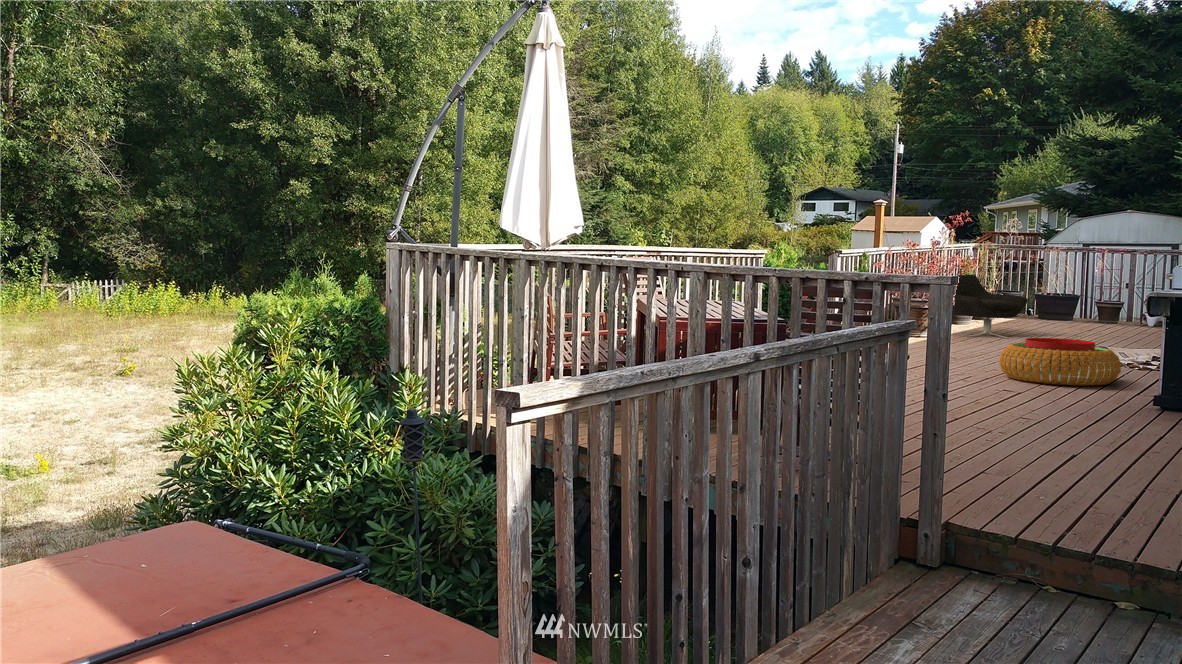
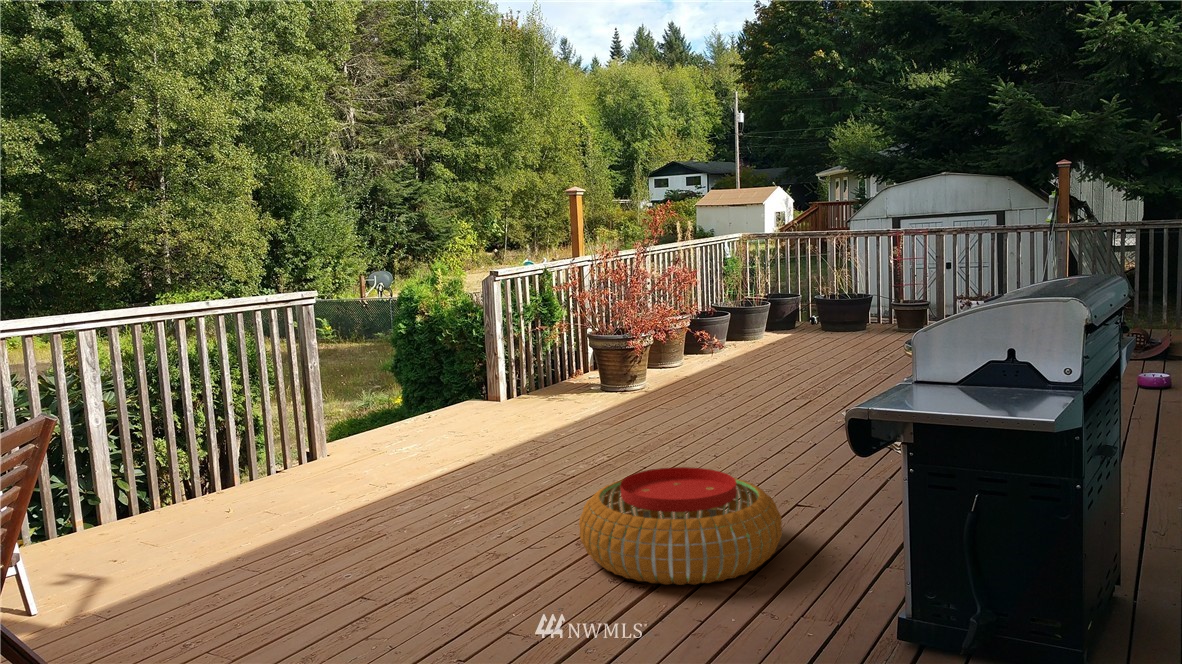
lounge chair: present [954,275,1028,339] -> none [651,294,768,387]

